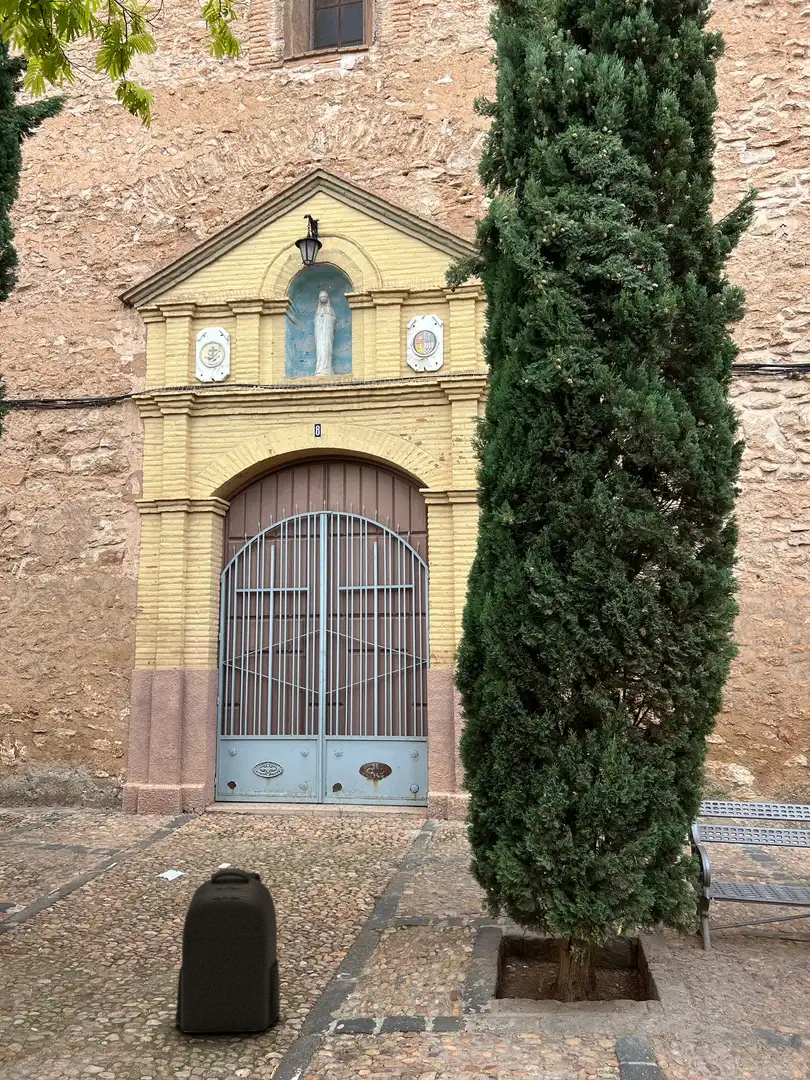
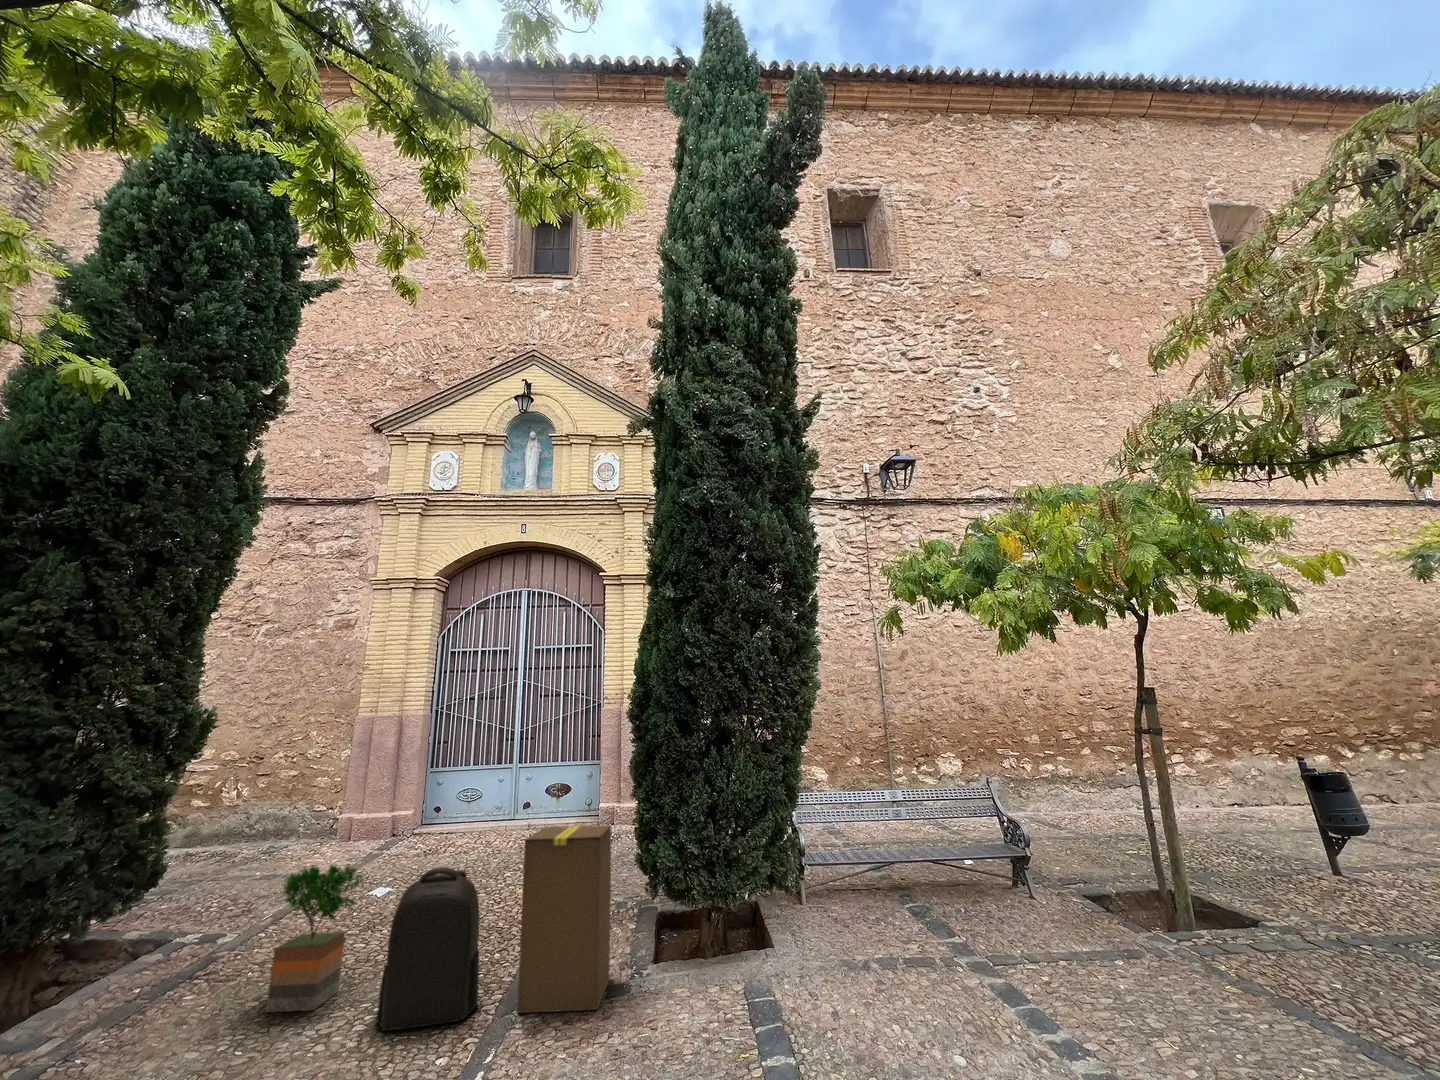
cardboard box: none [321,829,426,1036] -> present [517,825,611,1013]
potted tree: none [68,854,157,1004] -> present [266,864,365,1012]

